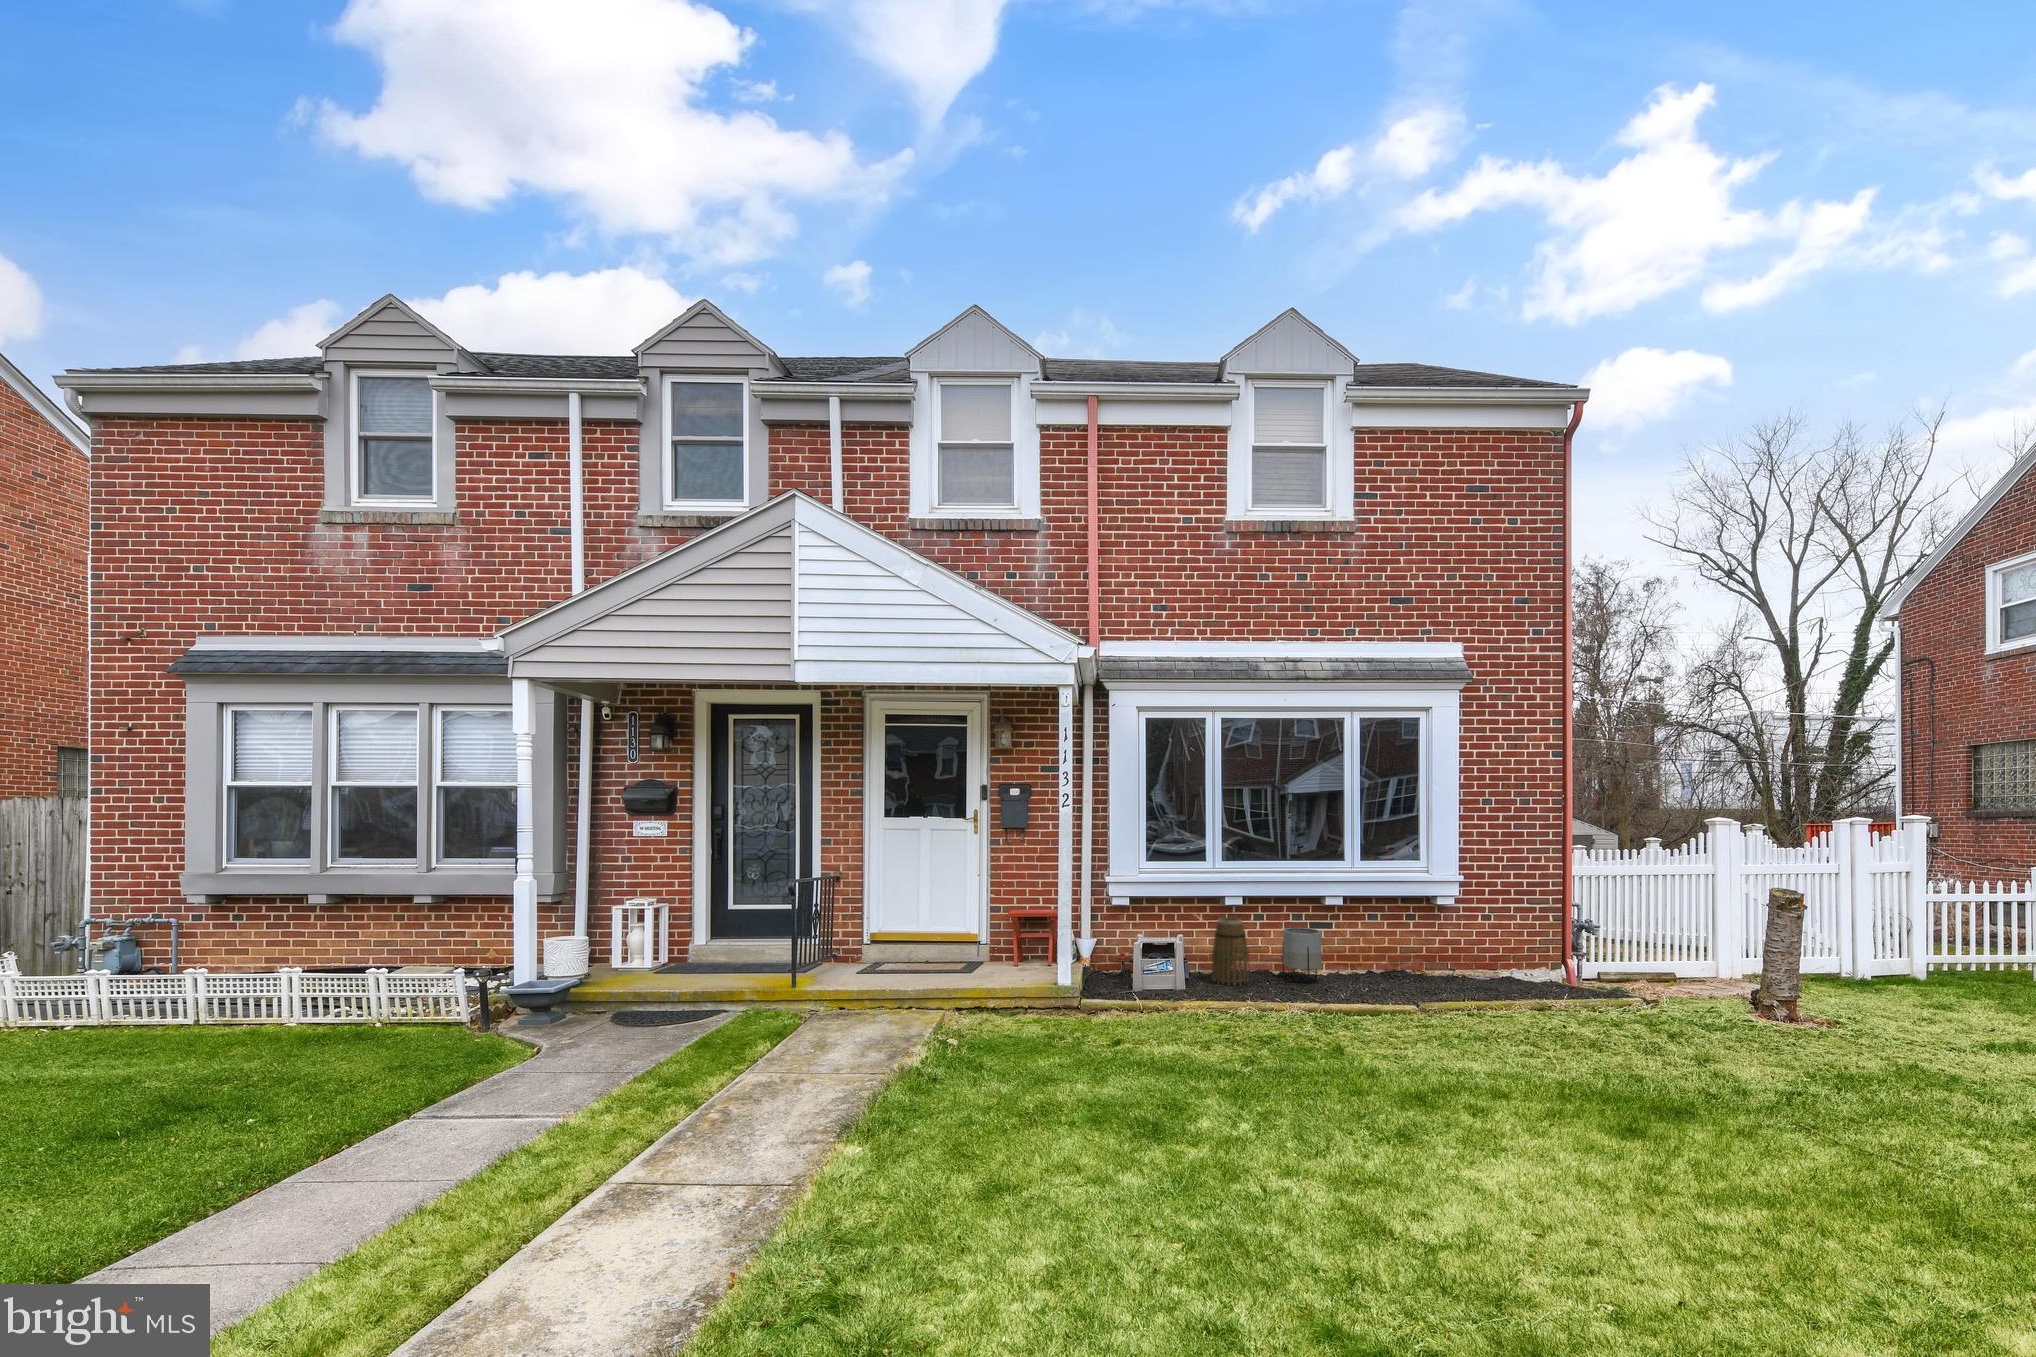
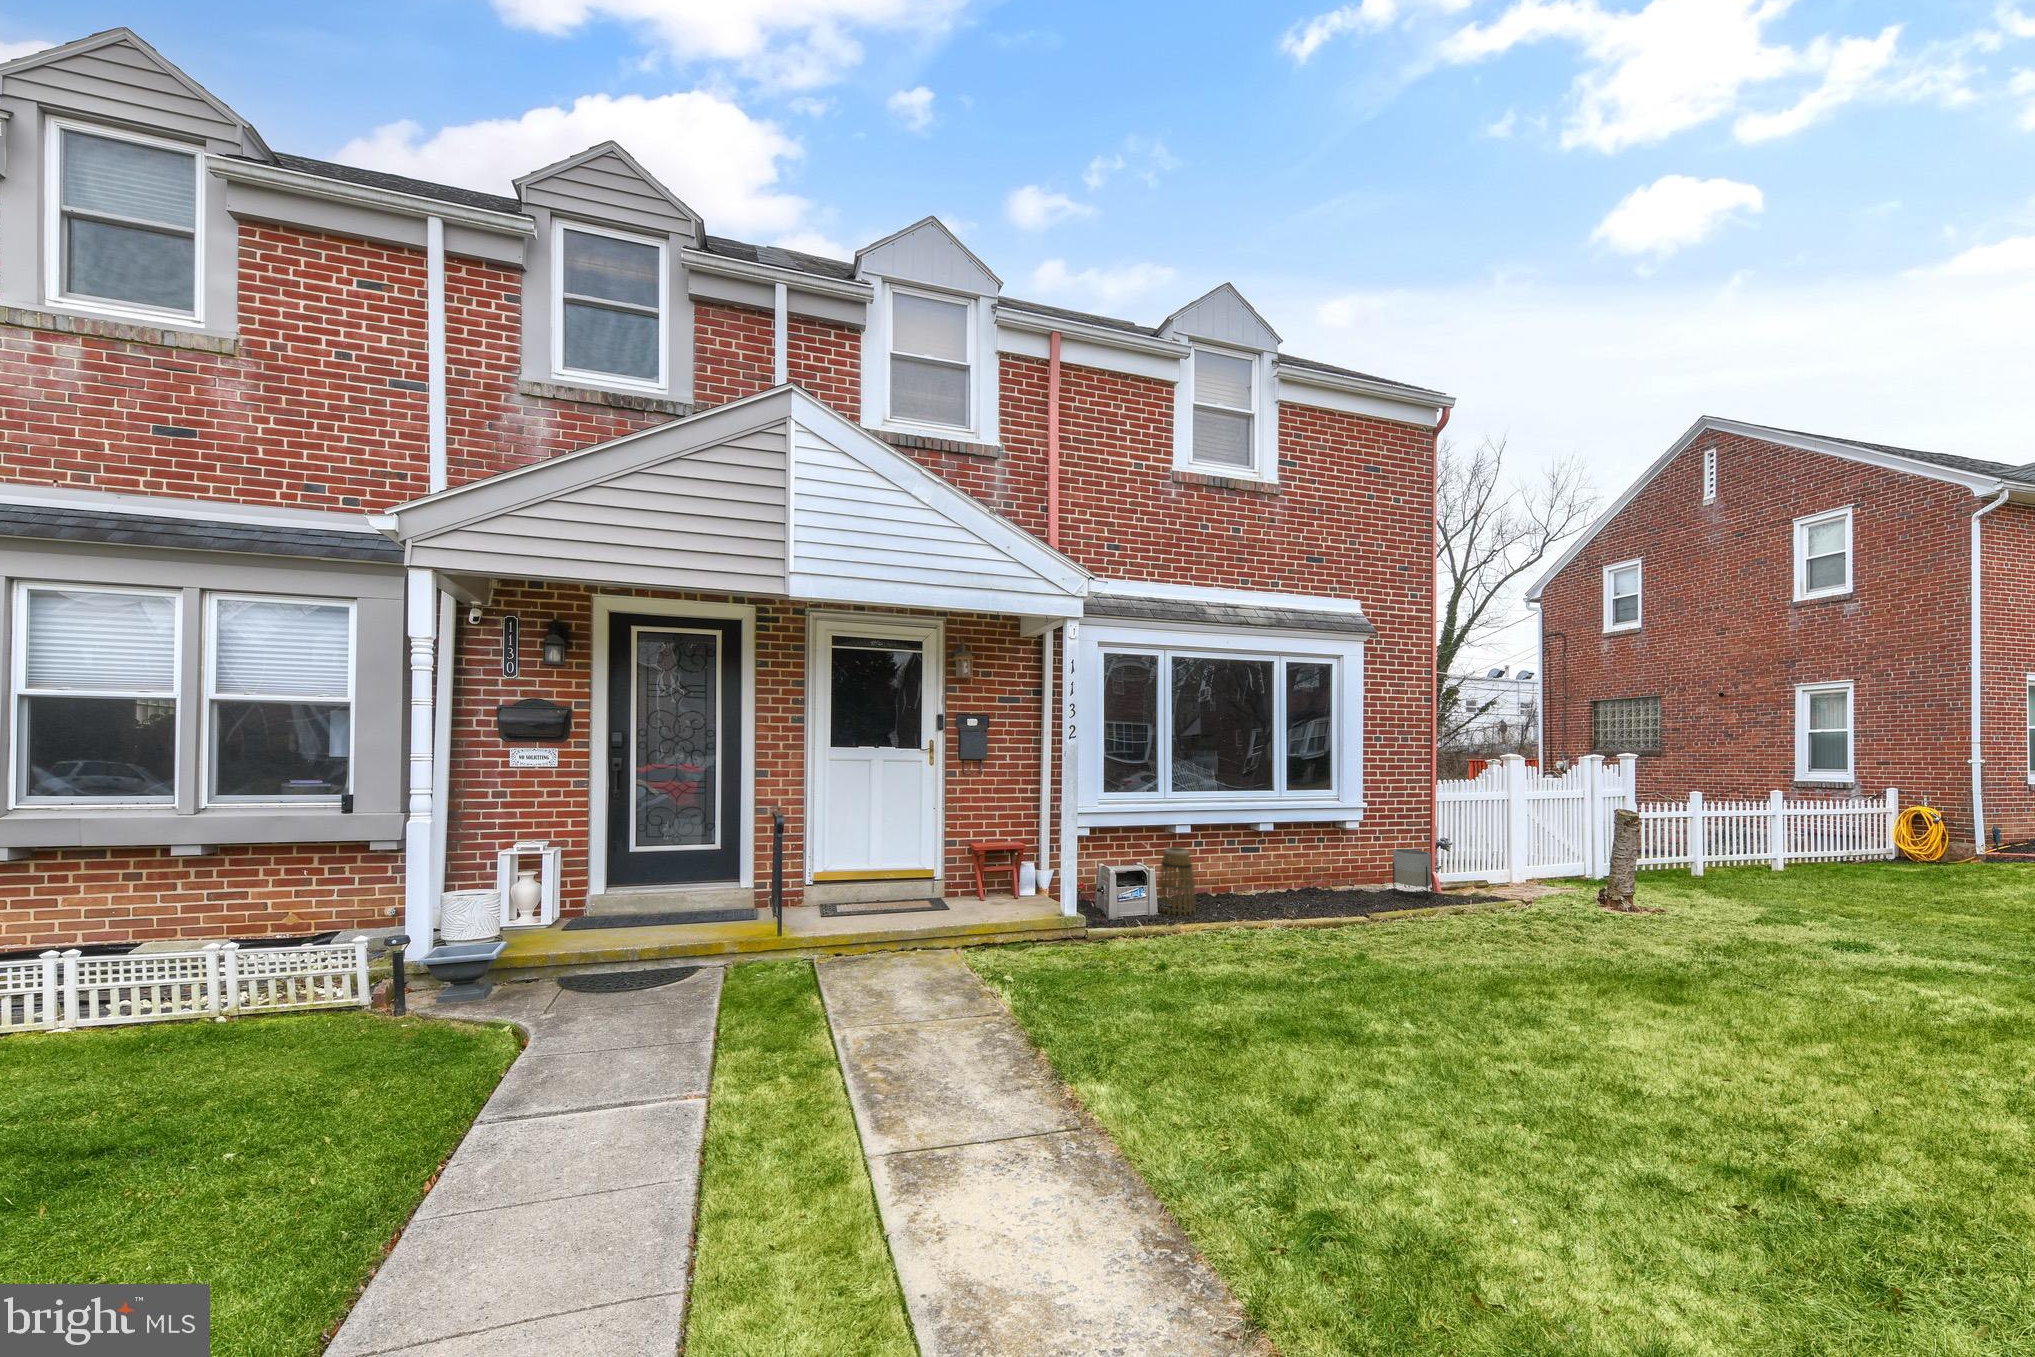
planter: present [1283,928,1322,986] -> present [1393,849,1431,901]

